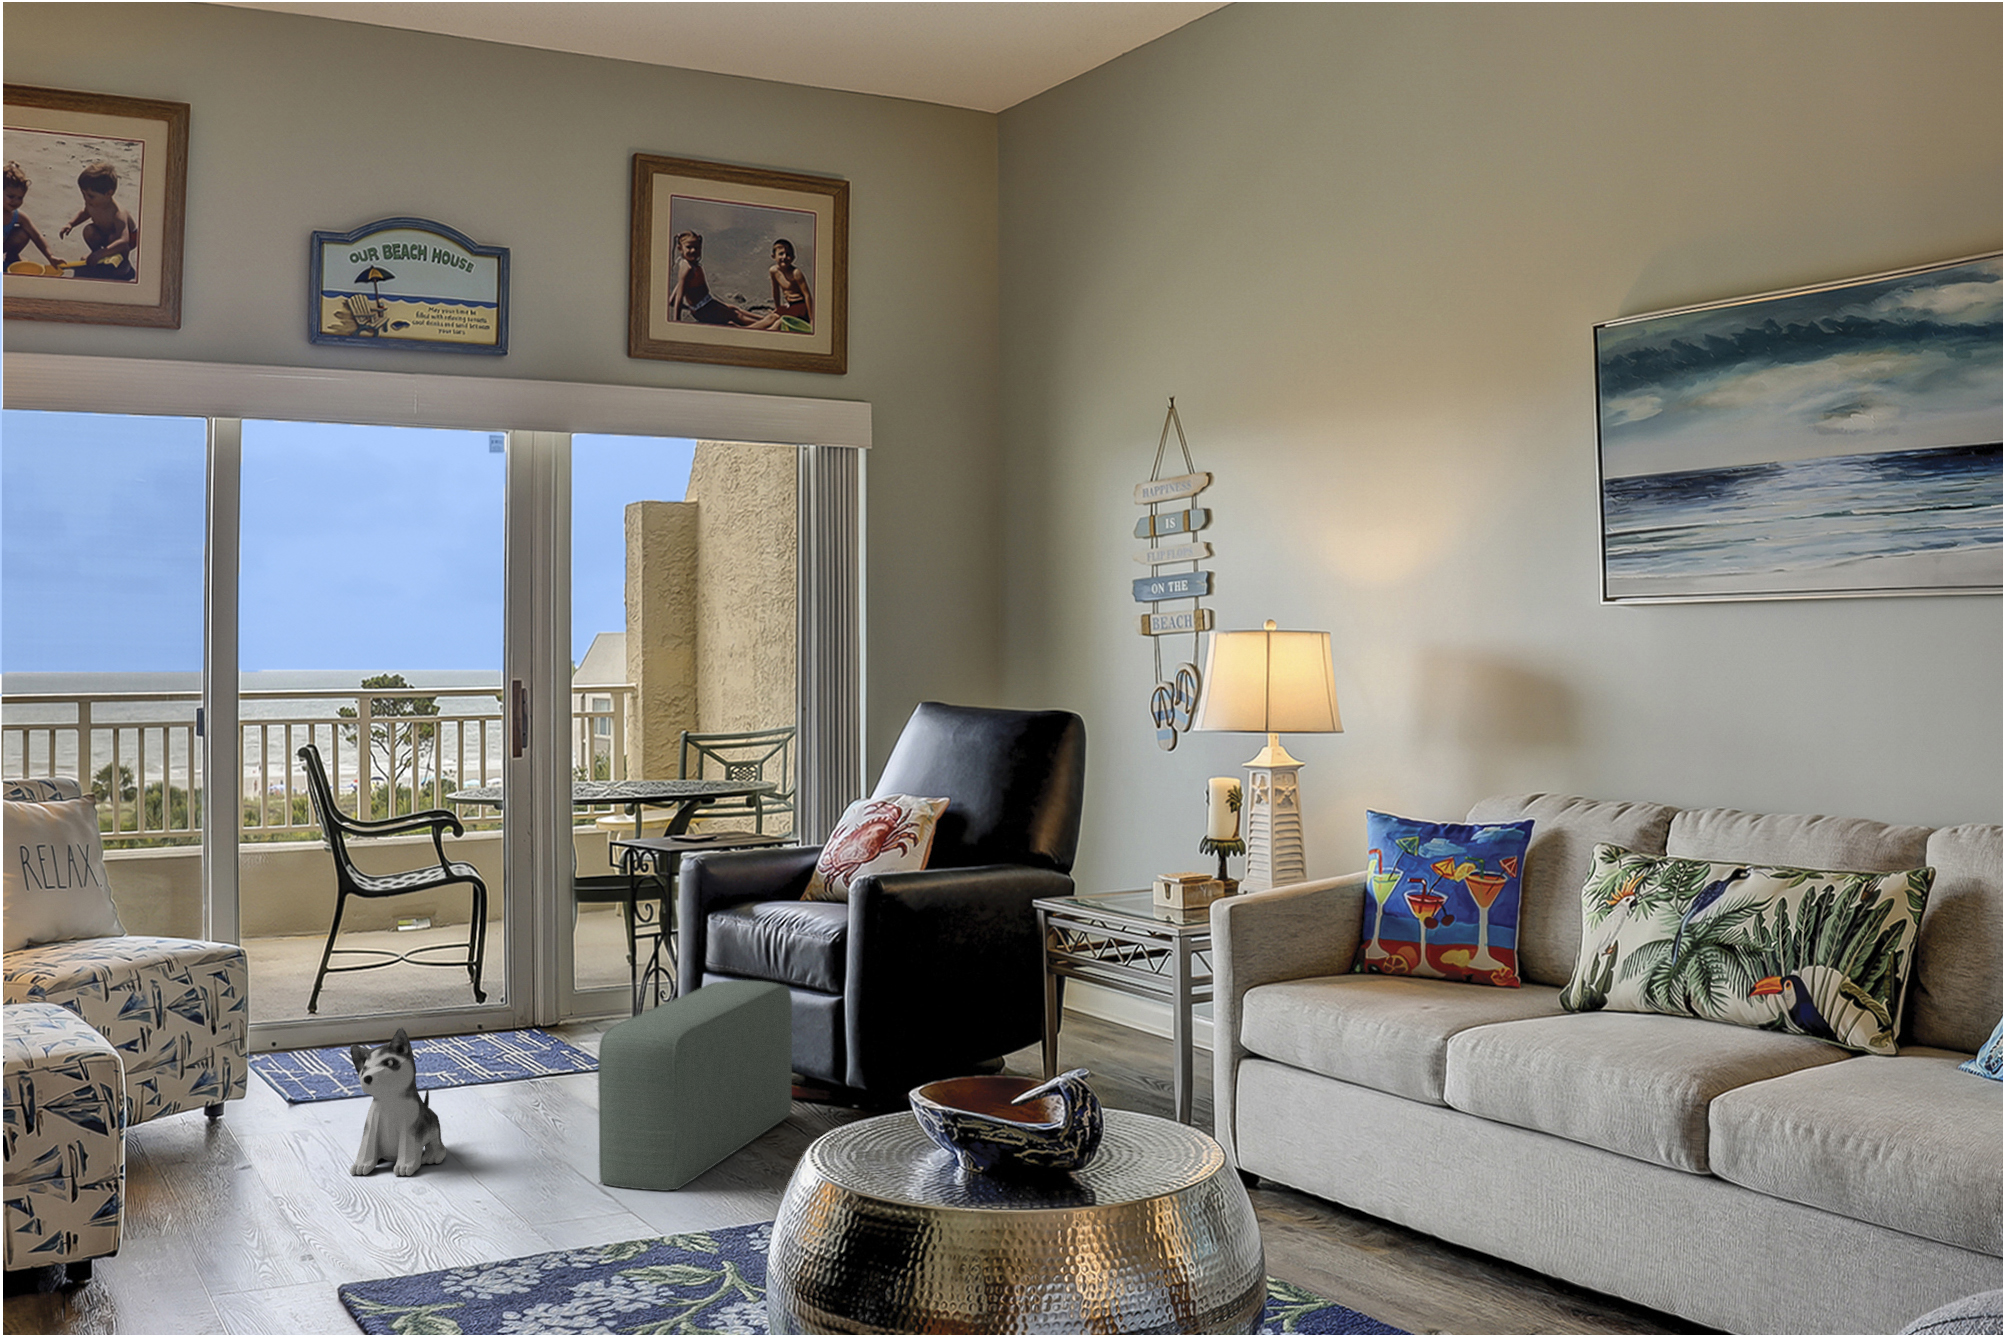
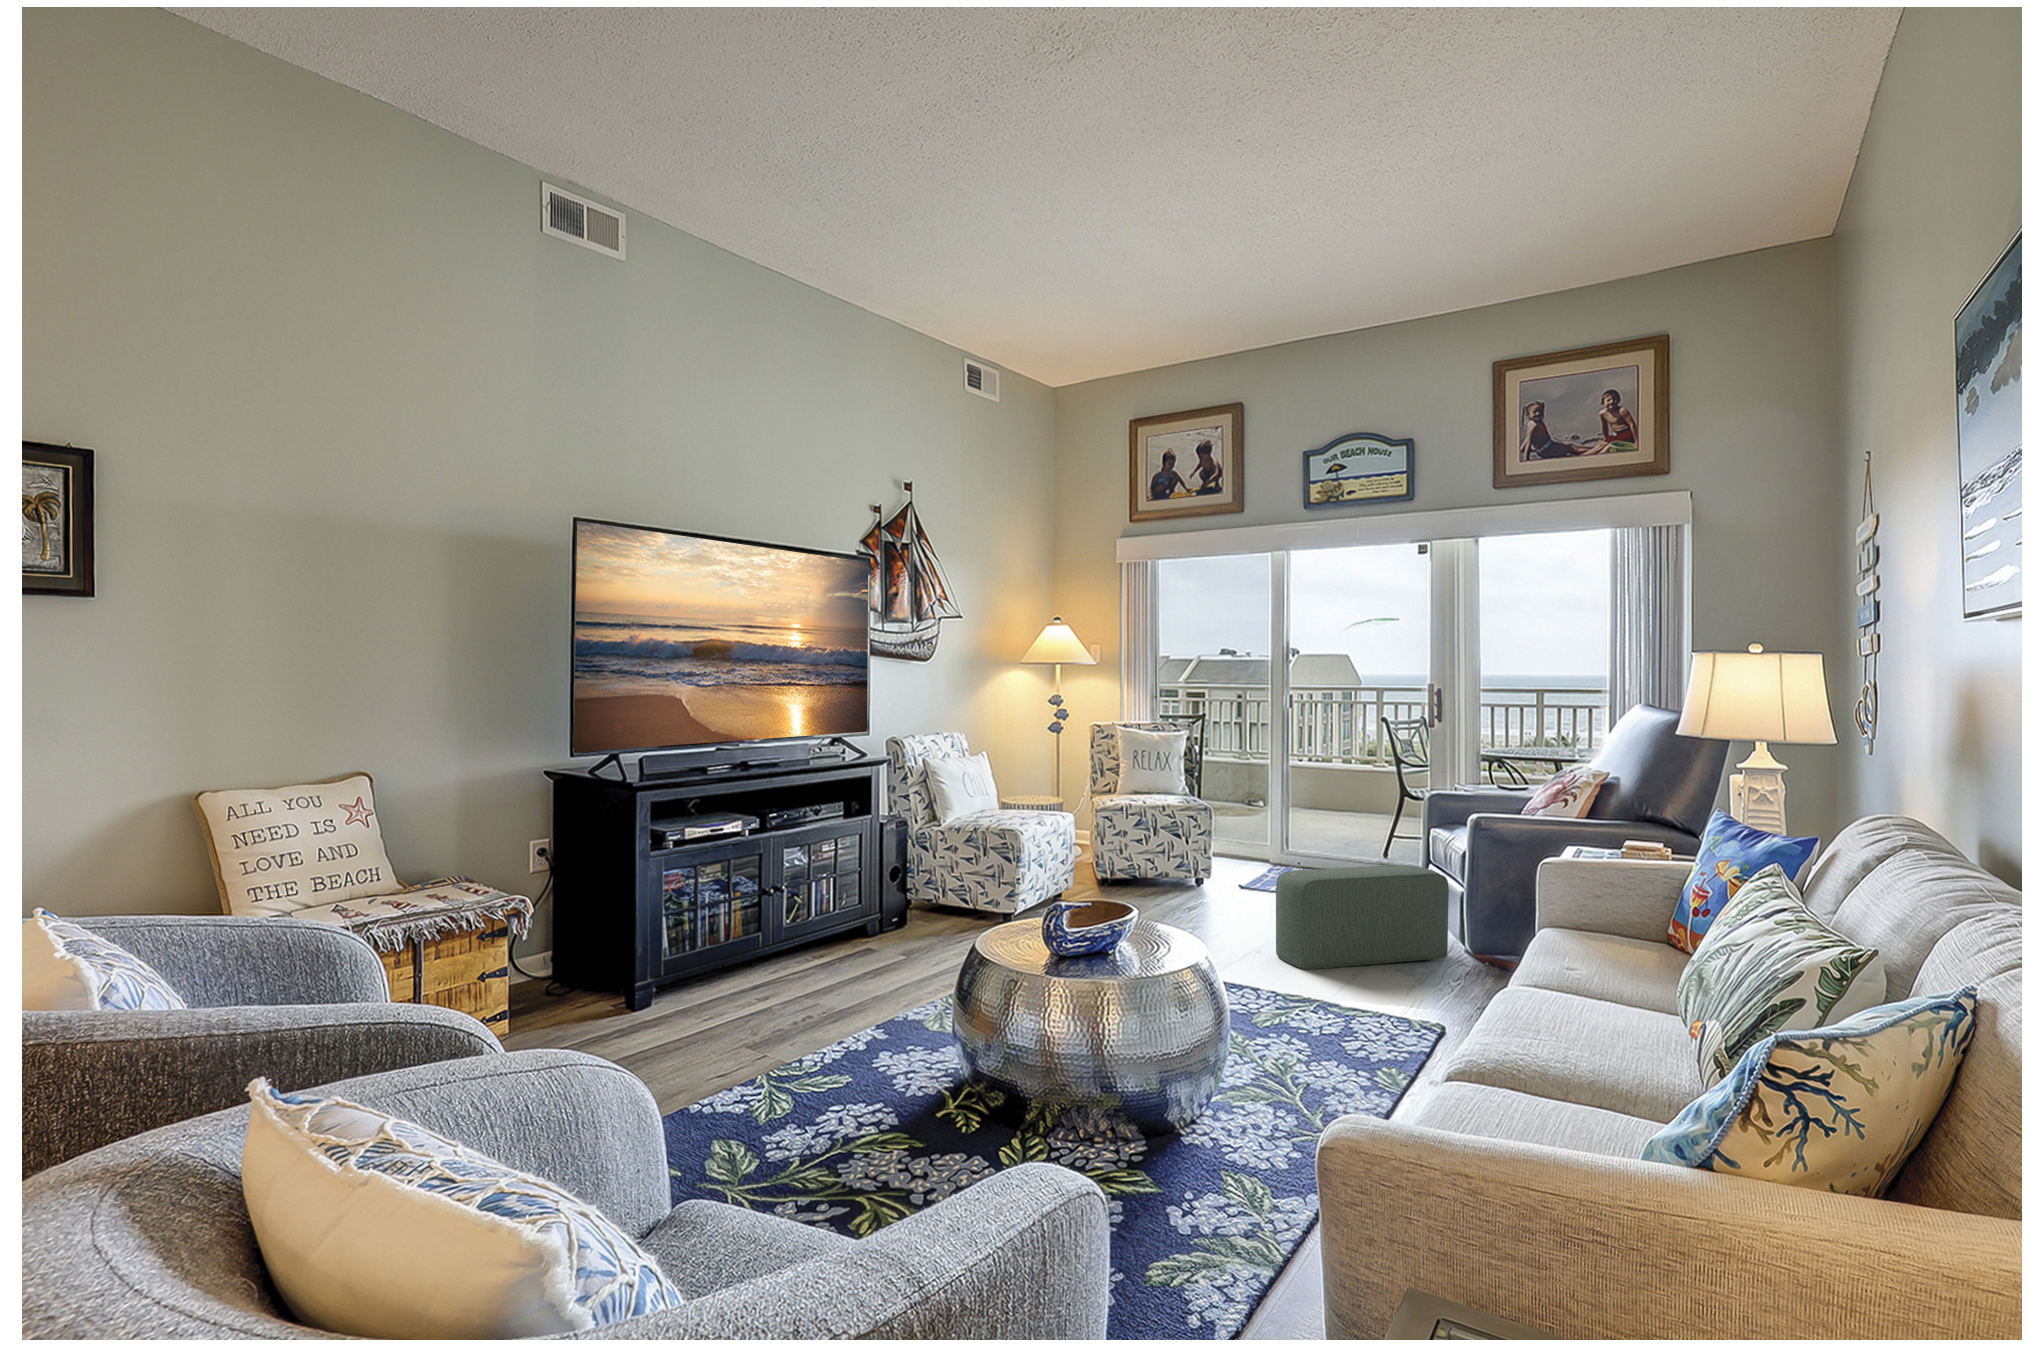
plush toy: present [350,1027,446,1176] -> none [1191,854,1249,929]

